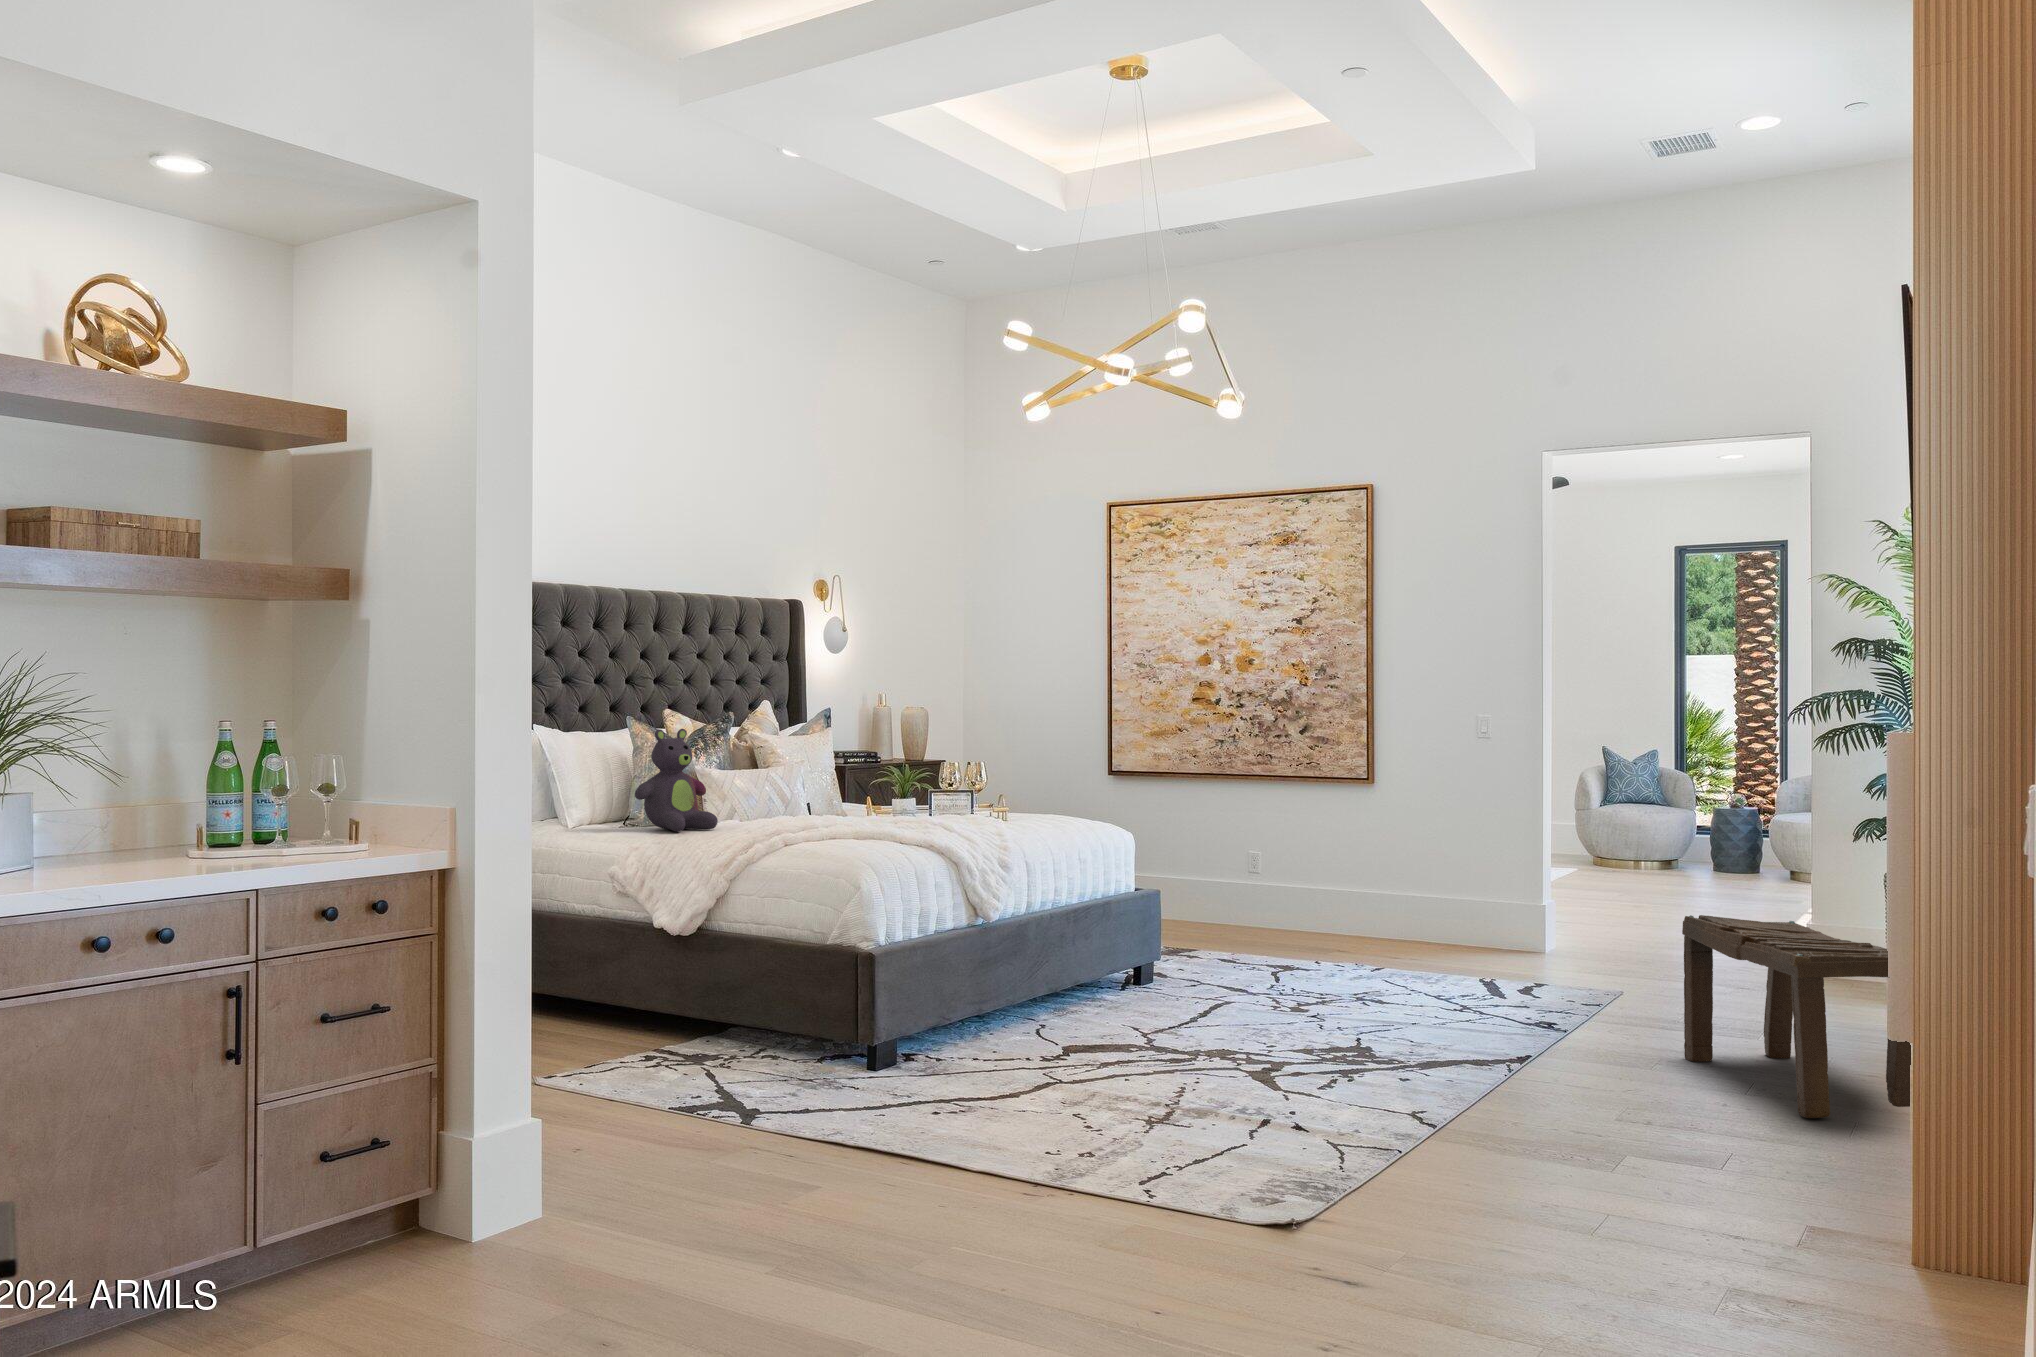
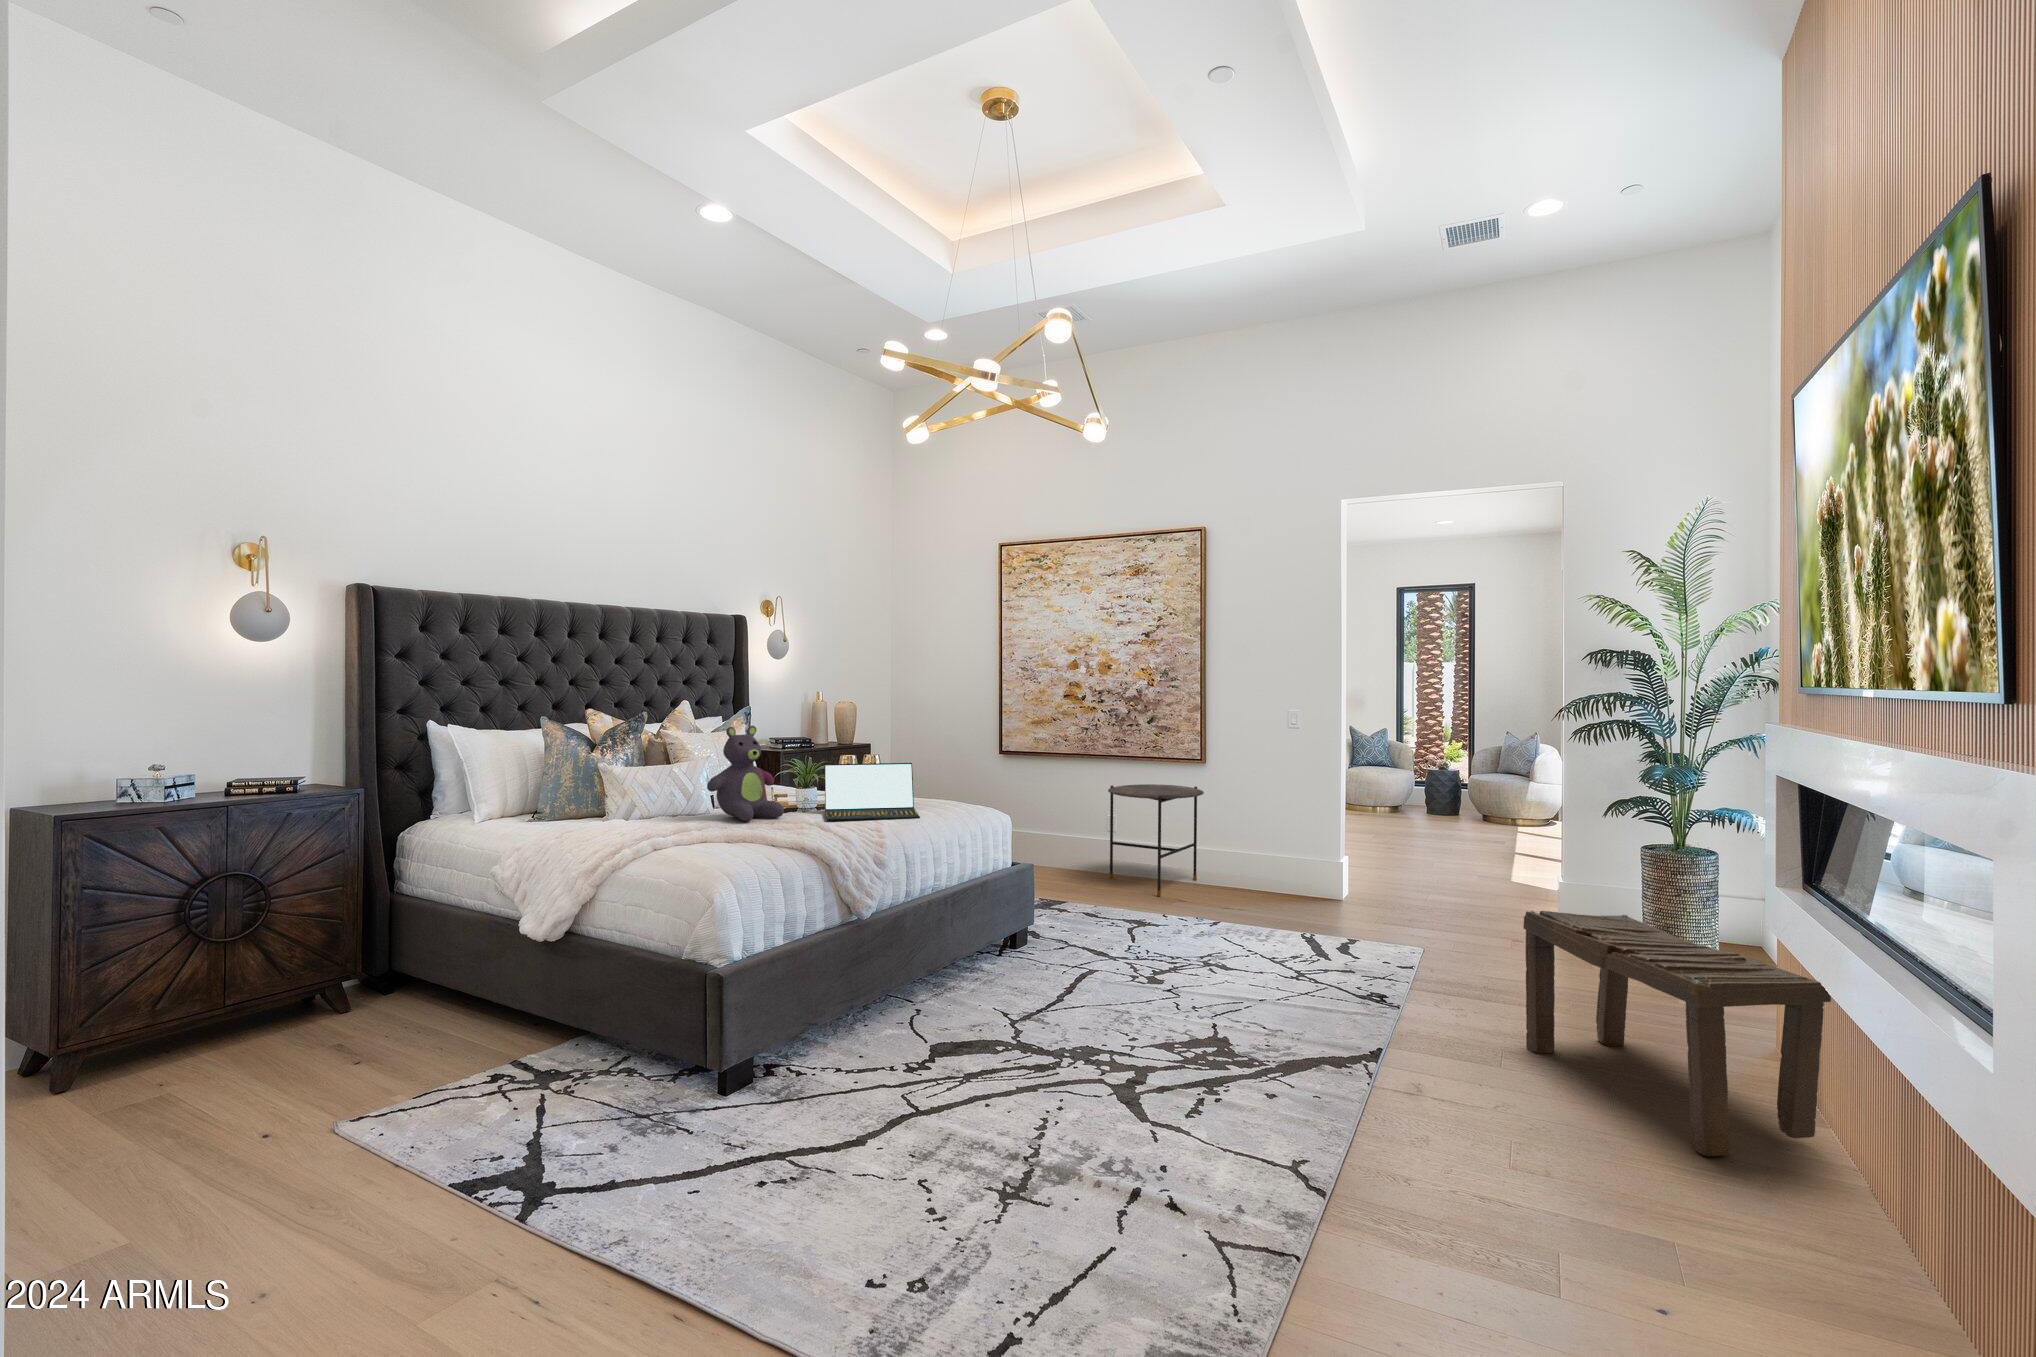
stuffed bear: present [635,729,718,832] -> present [707,726,784,821]
laptop: none [933,768,1041,827] -> present [825,763,920,821]
side table: none [1249,811,1369,944] -> present [1108,784,1204,896]

